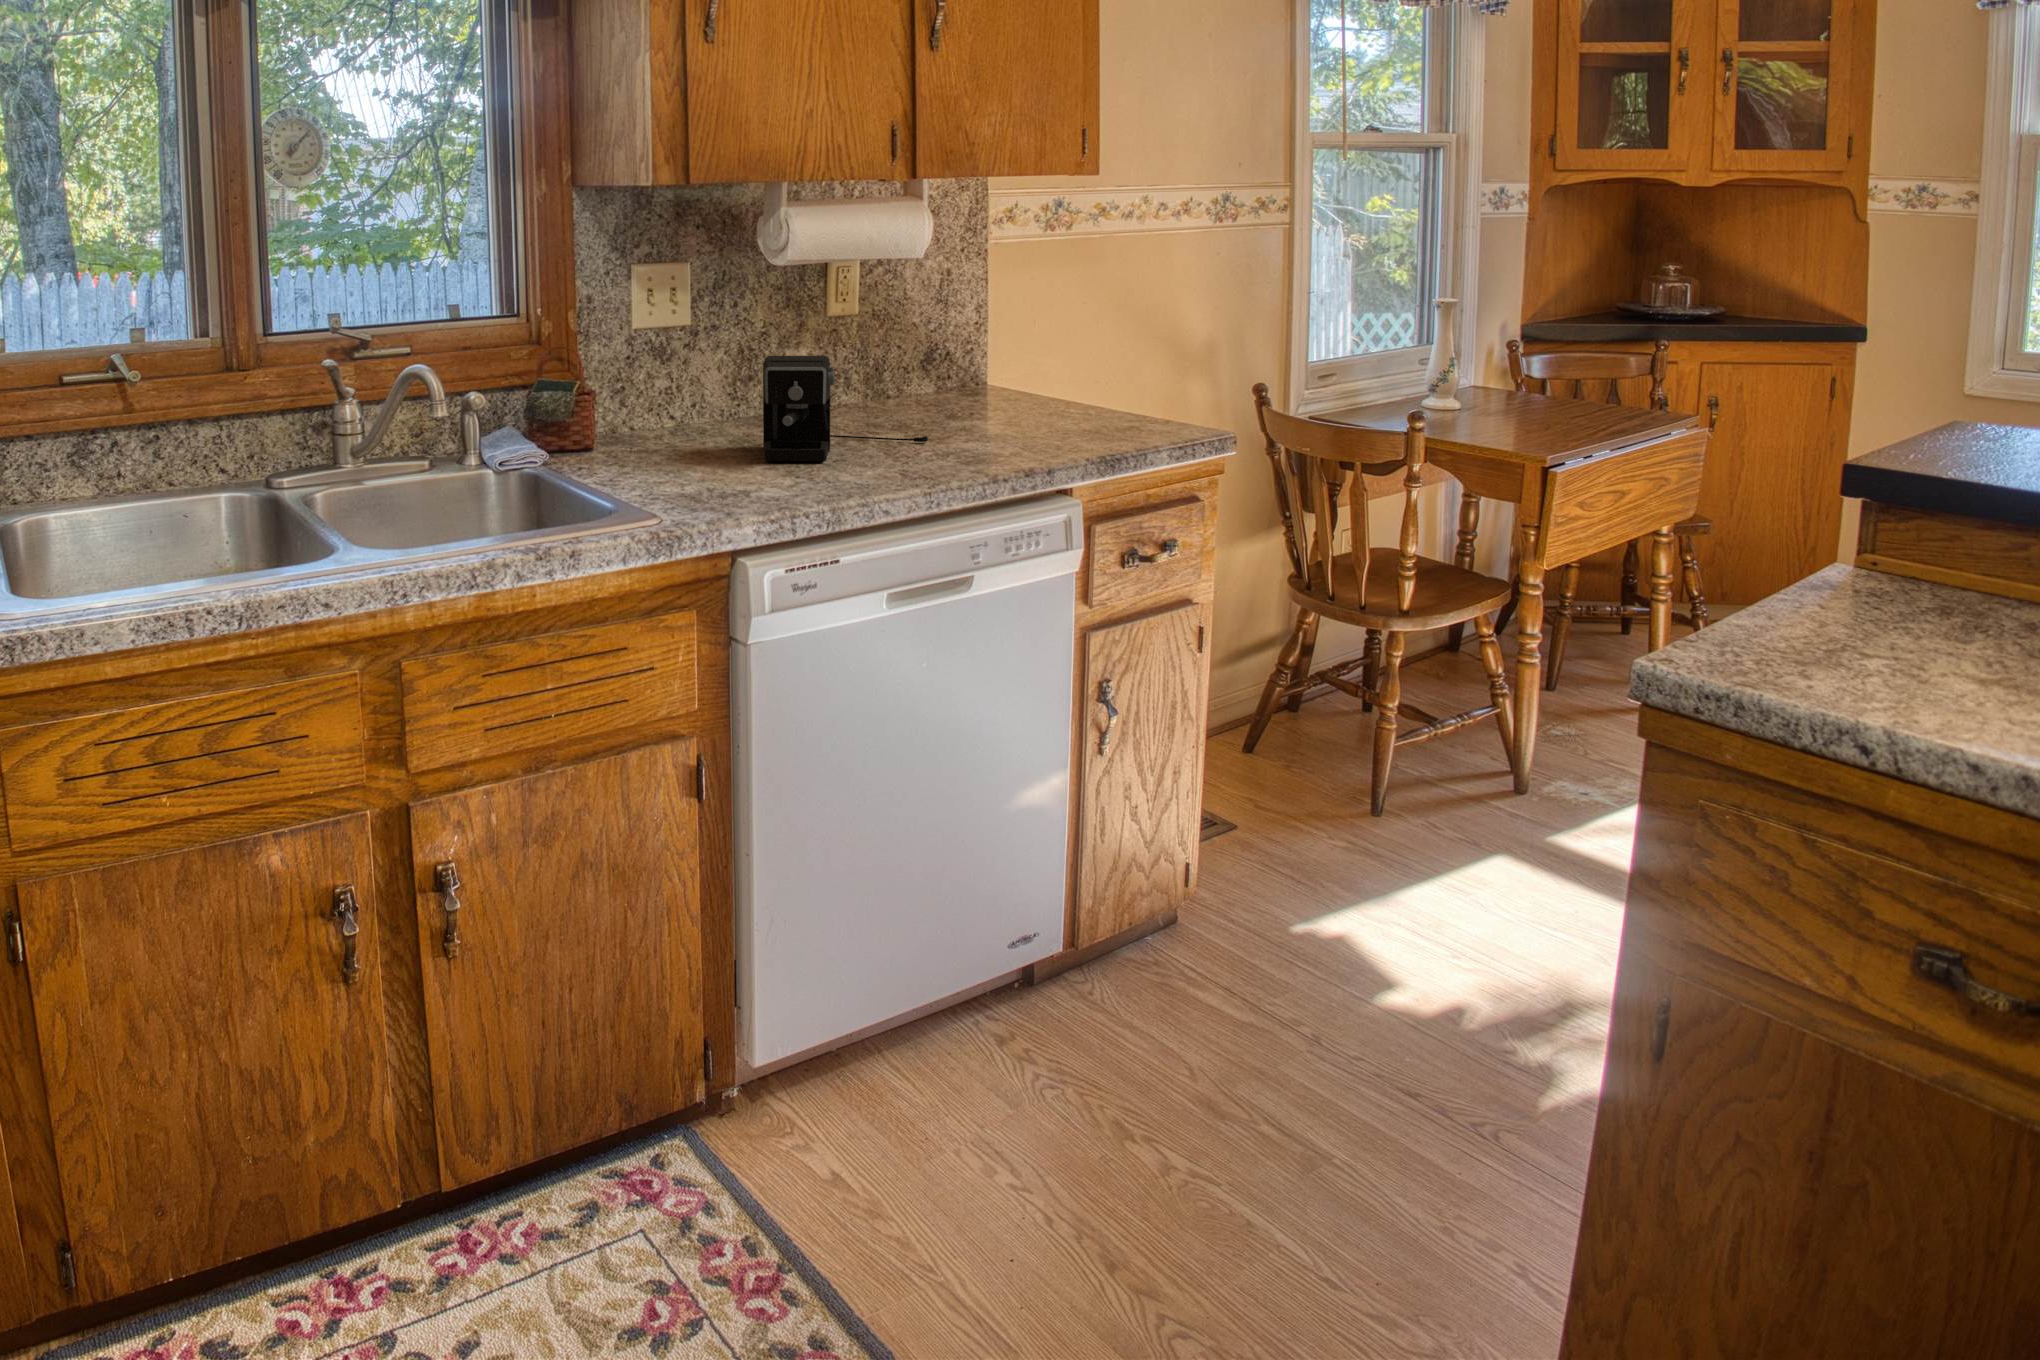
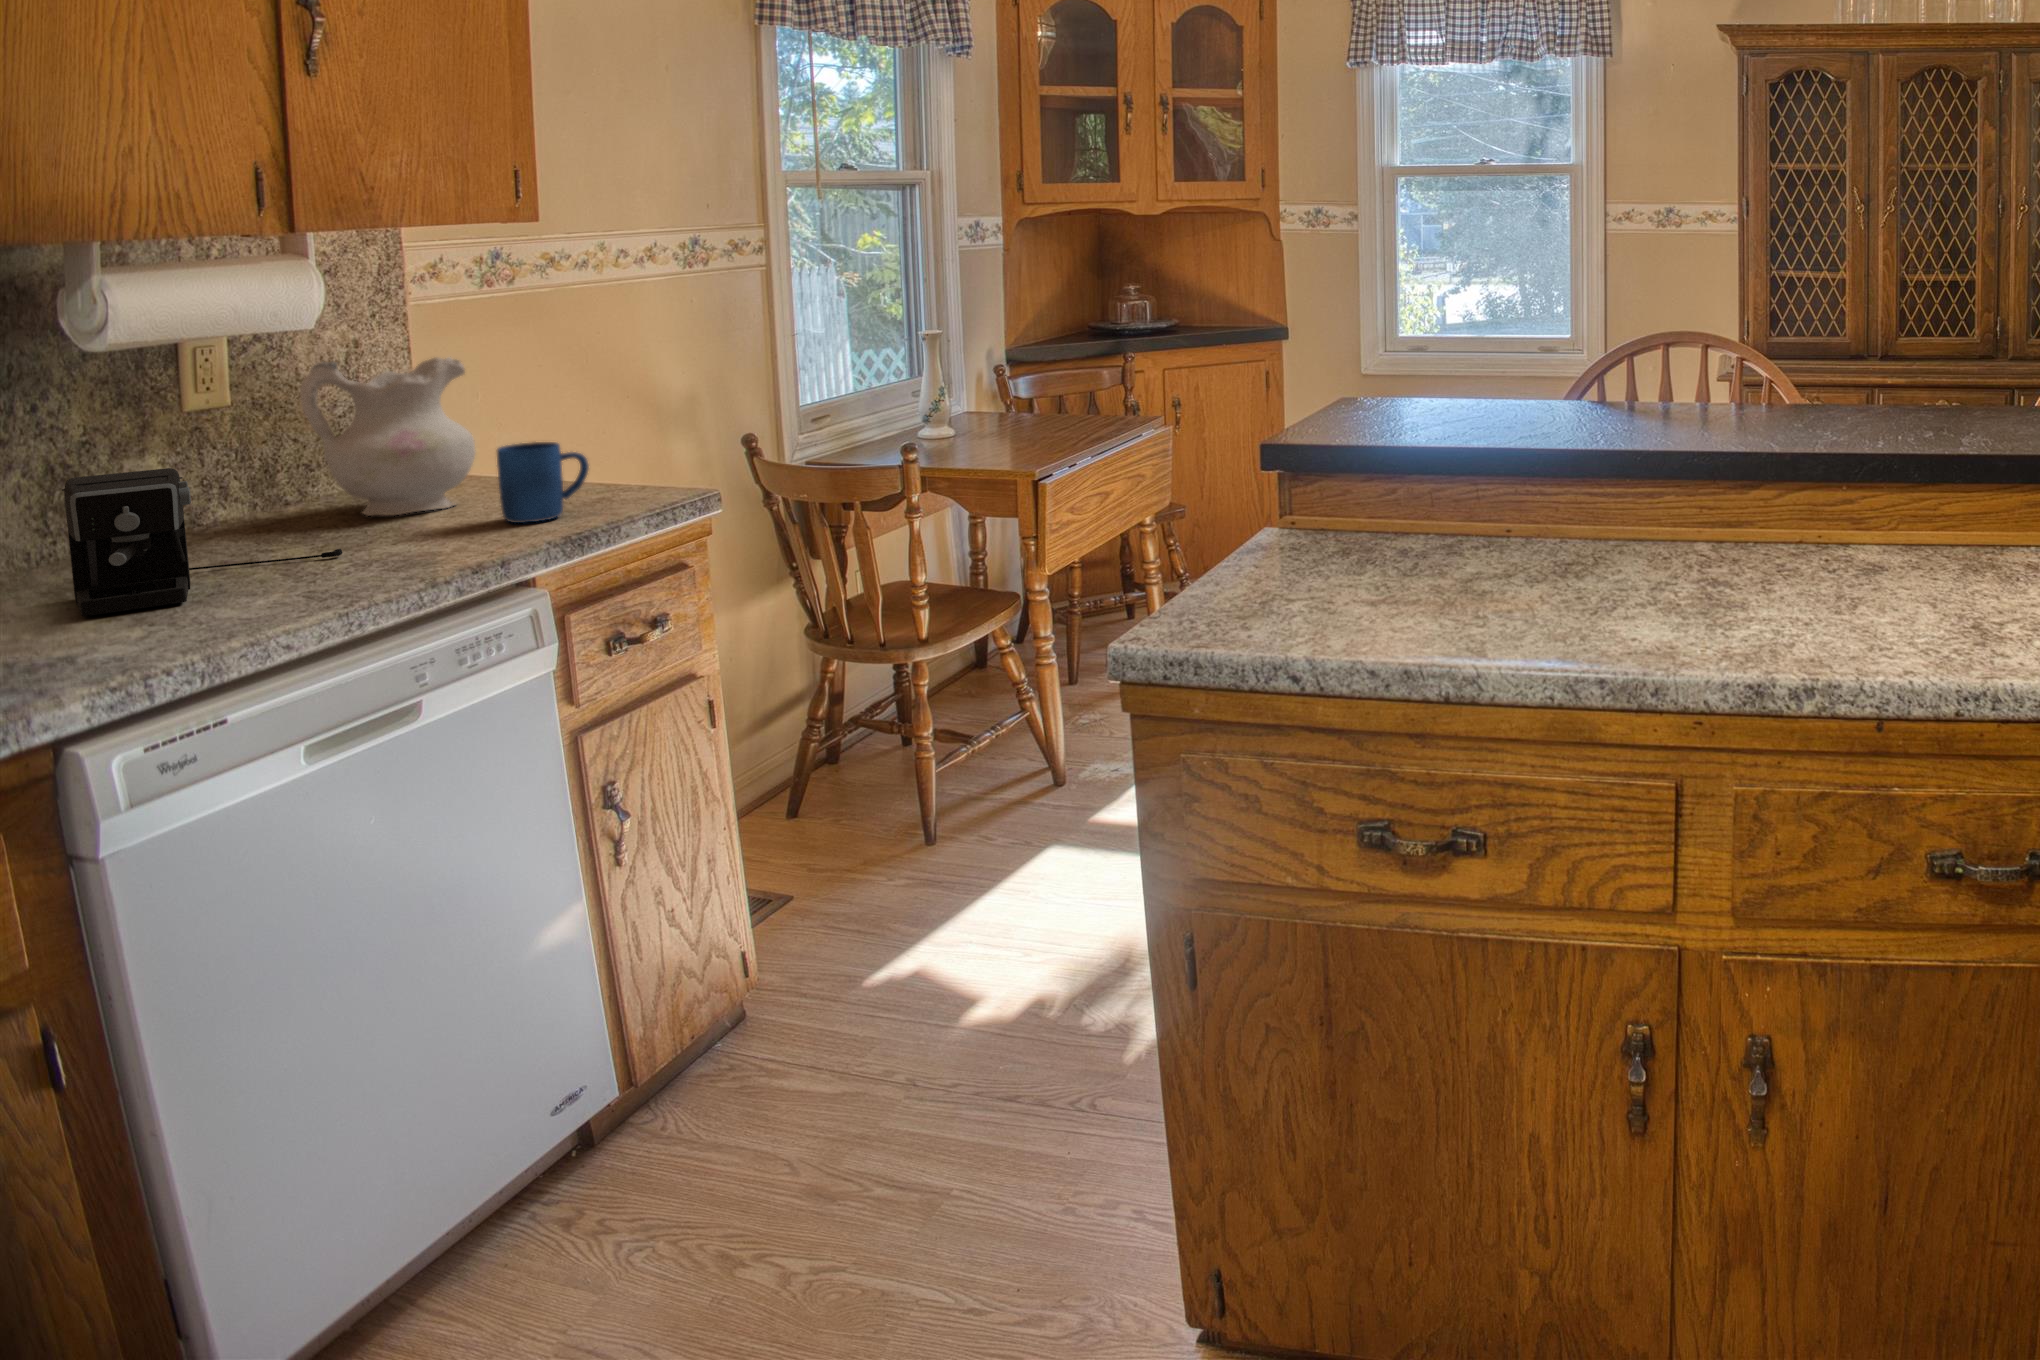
ceramic pitcher: none [912,282,1028,415] -> present [300,357,476,516]
mug: none [1043,366,1114,436] -> present [497,442,589,523]

